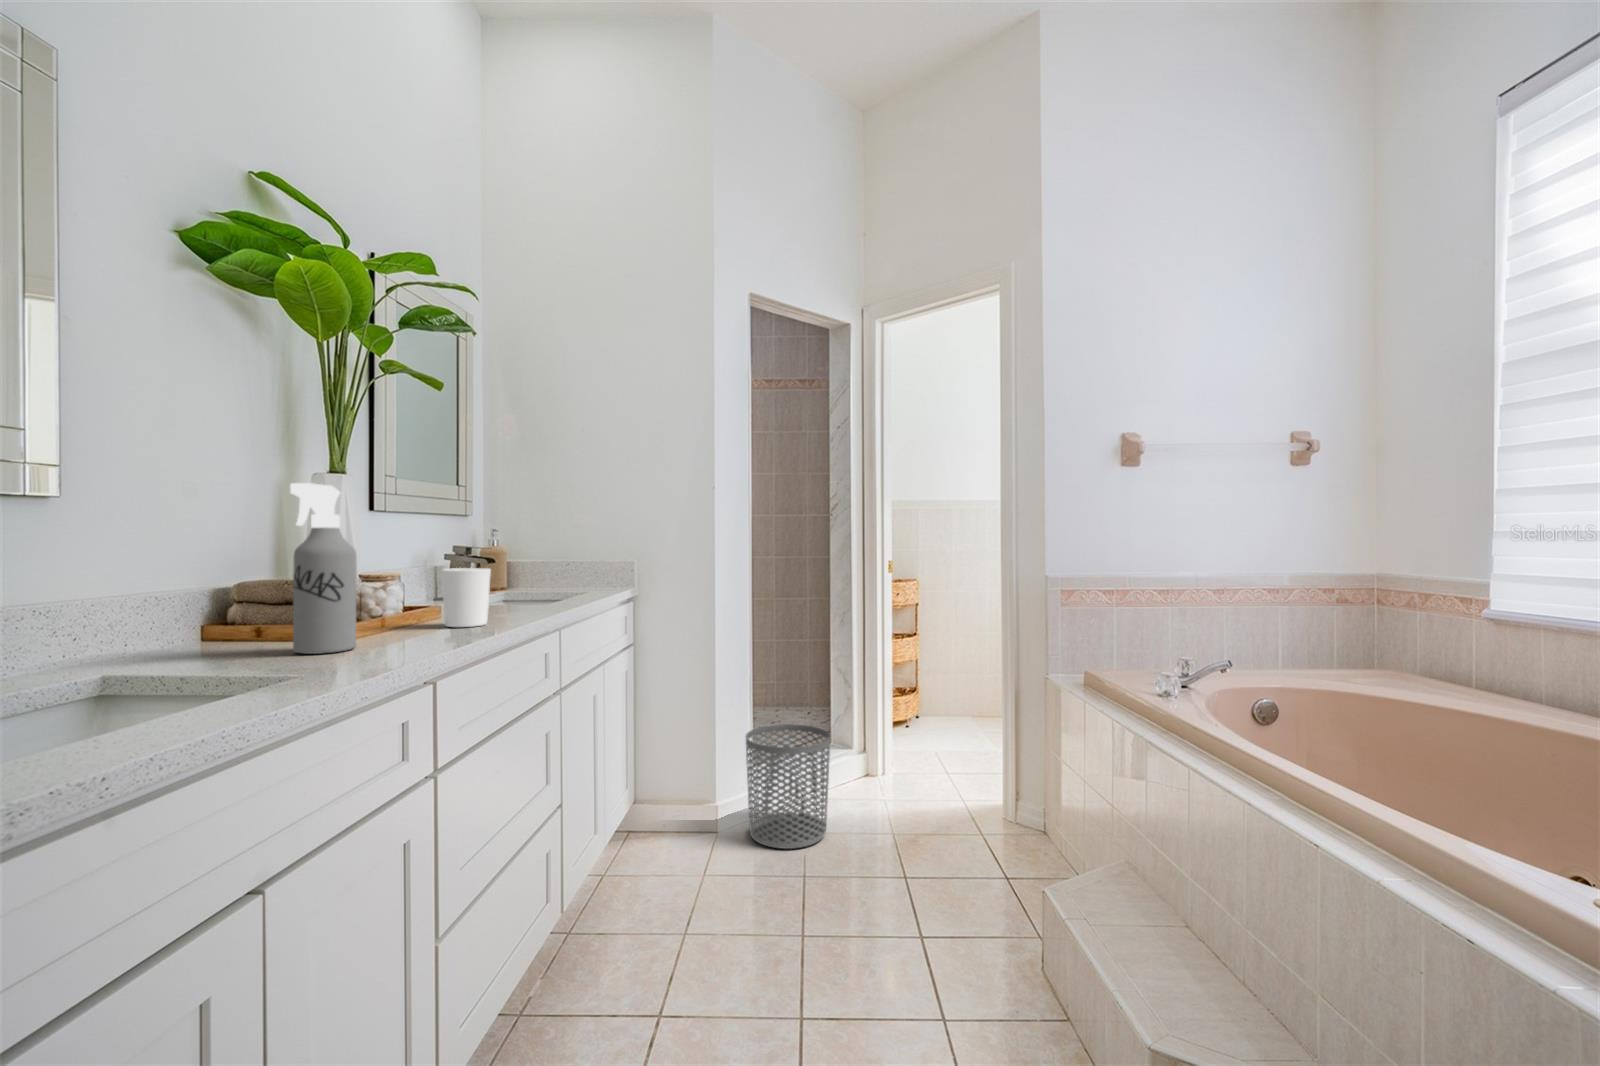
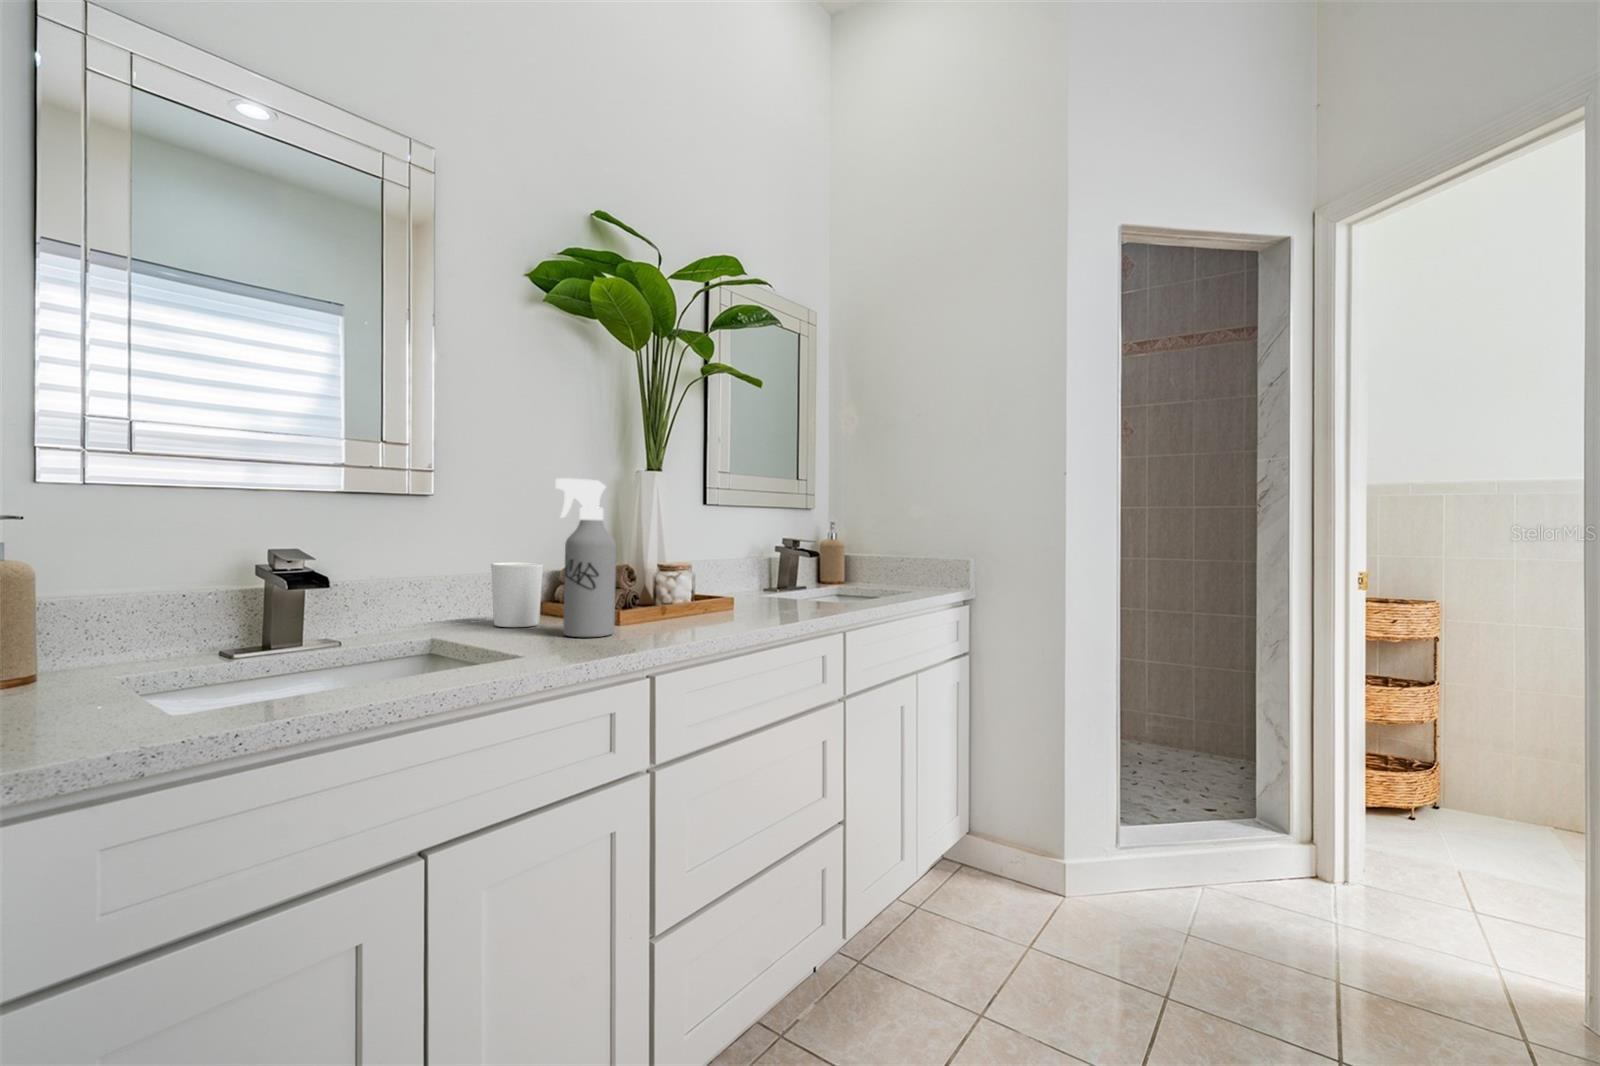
candle holder: present [441,568,491,627] -> present [491,562,544,627]
waste bin: present [746,724,830,849] -> none [1107,779,1228,949]

